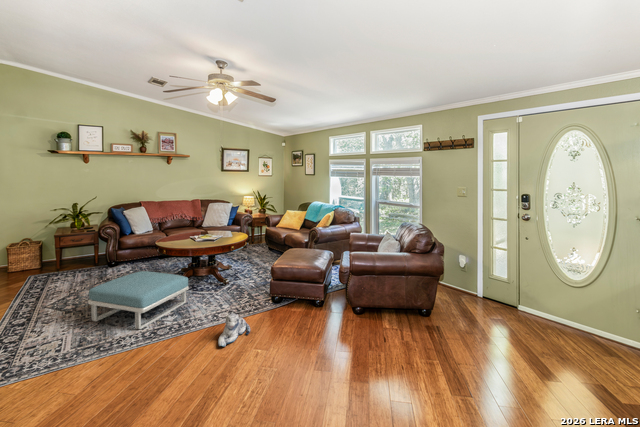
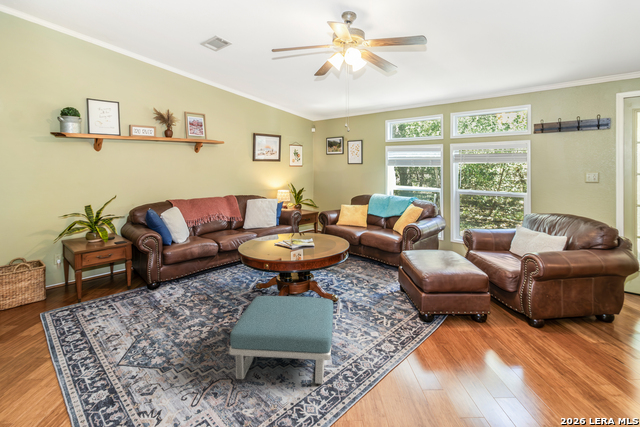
plush toy: present [218,313,250,346] -> none [440,346,477,397]

